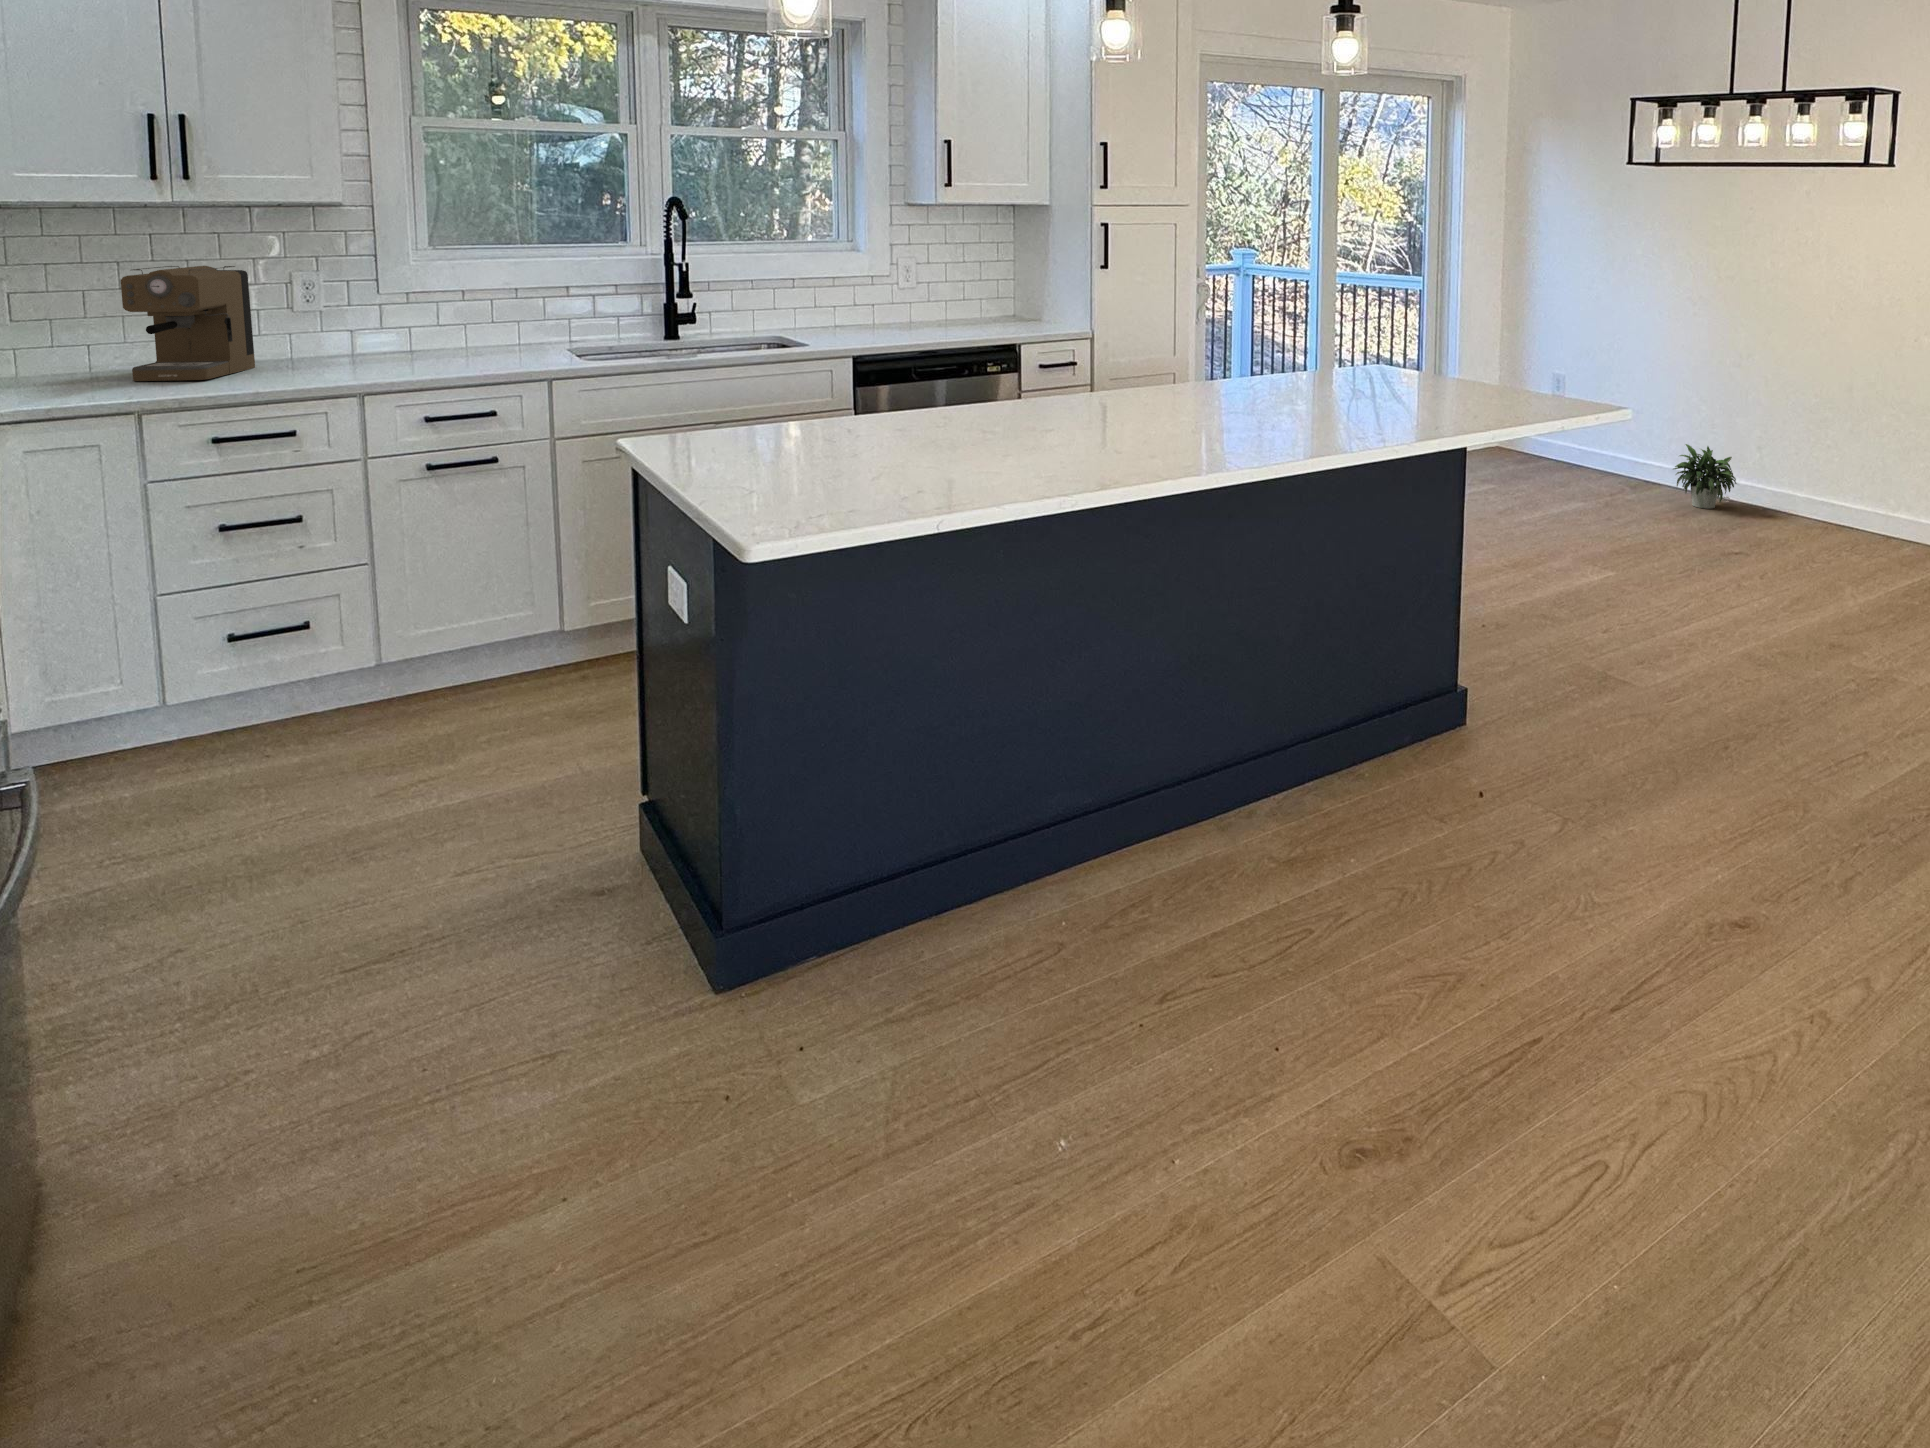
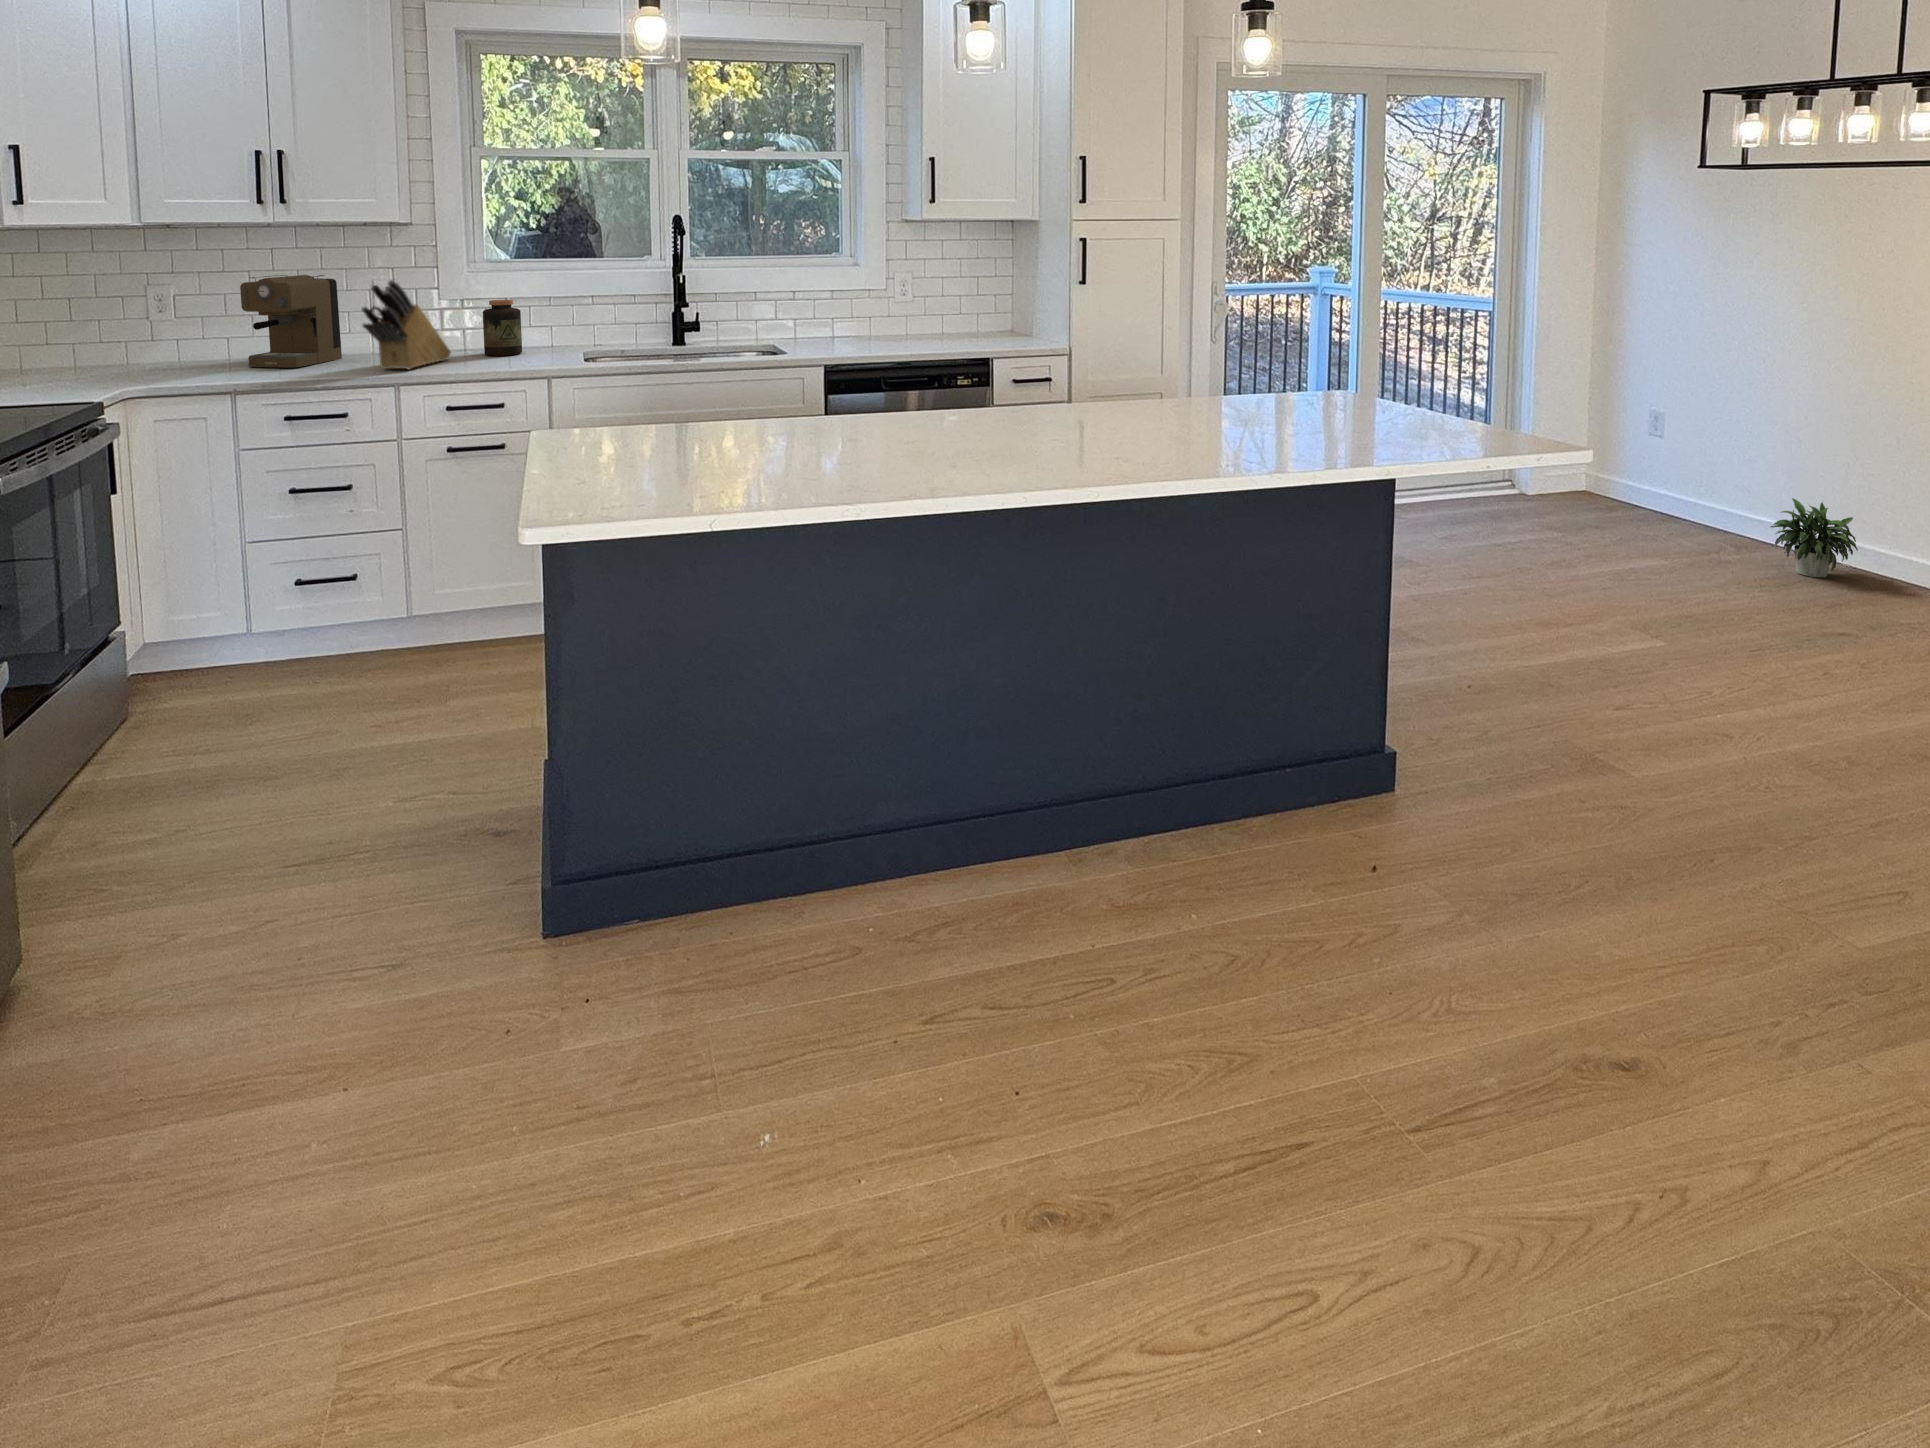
knife block: none [308,270,409,378] -> present [361,280,451,369]
jar: none [444,293,494,358] -> present [483,300,522,356]

